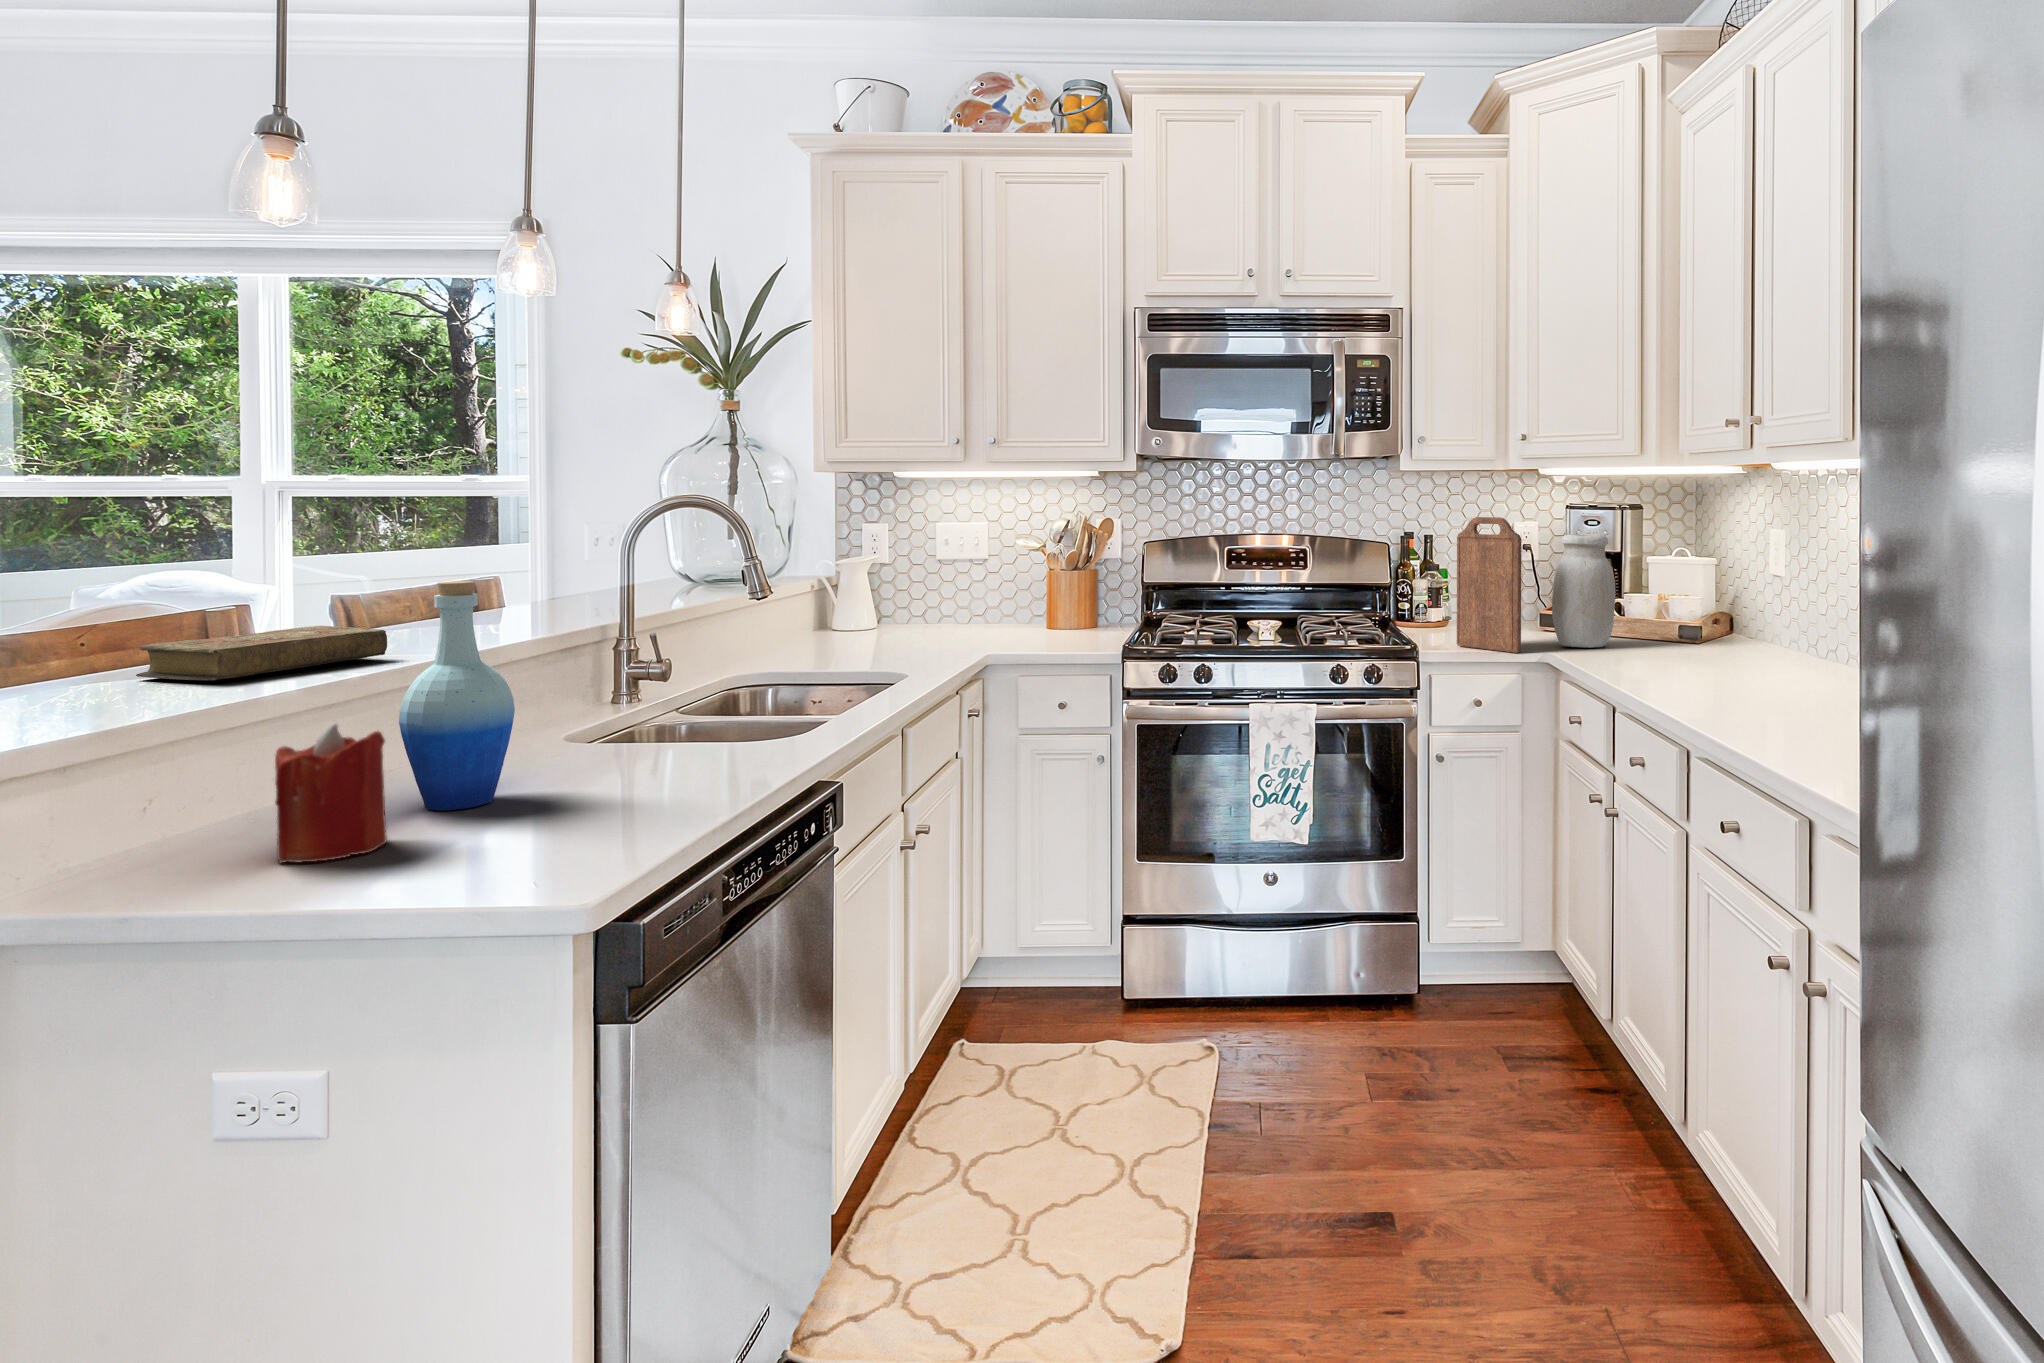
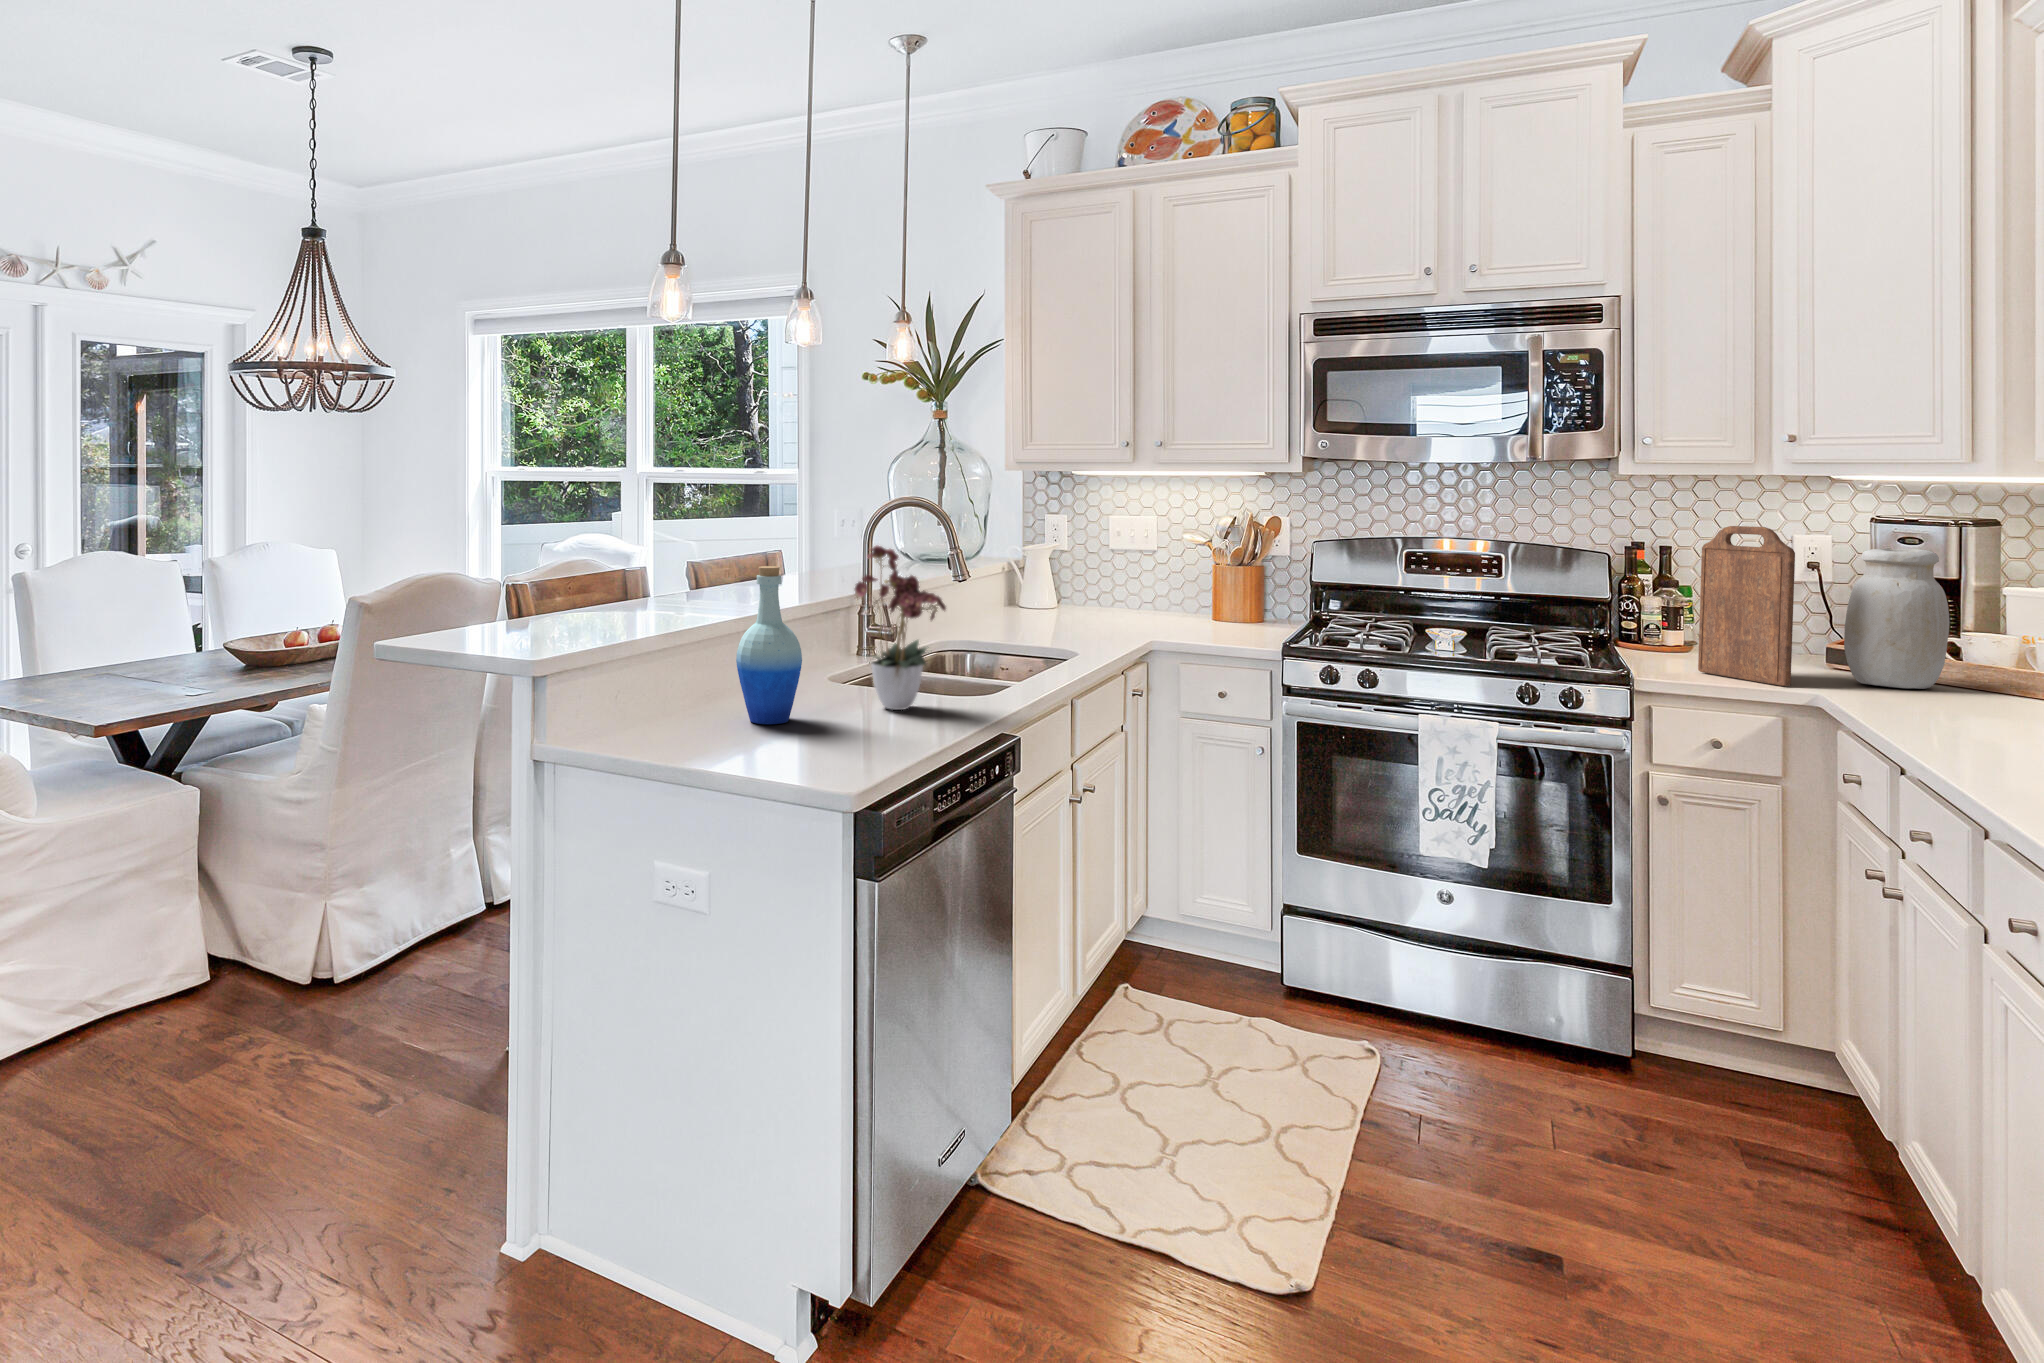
flower arrangement: none [590,538,747,766] -> present [855,545,946,710]
book: present [136,626,387,680] -> none [598,591,725,624]
candle: present [275,724,387,863] -> none [676,658,733,747]

